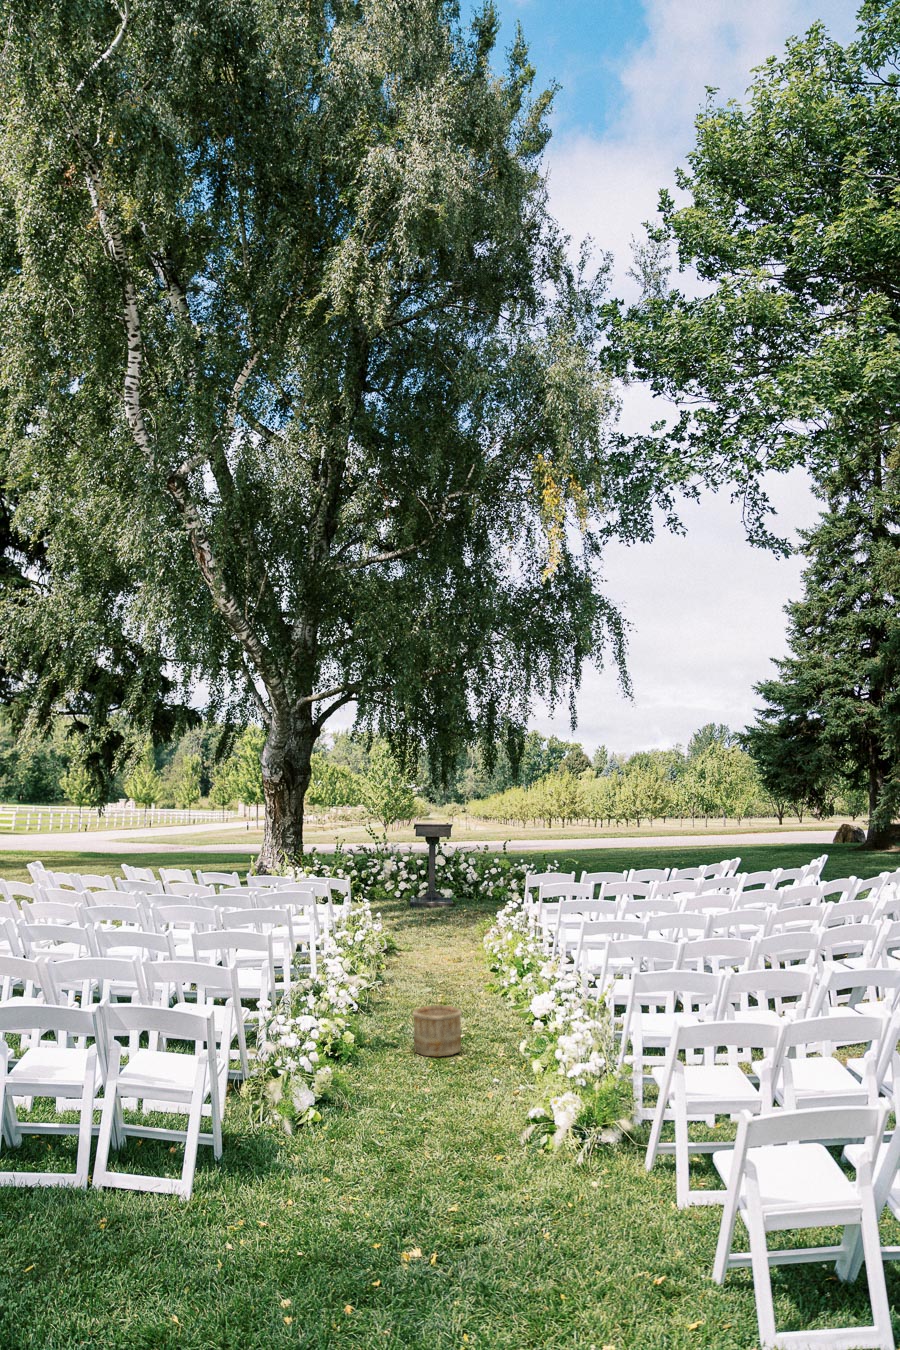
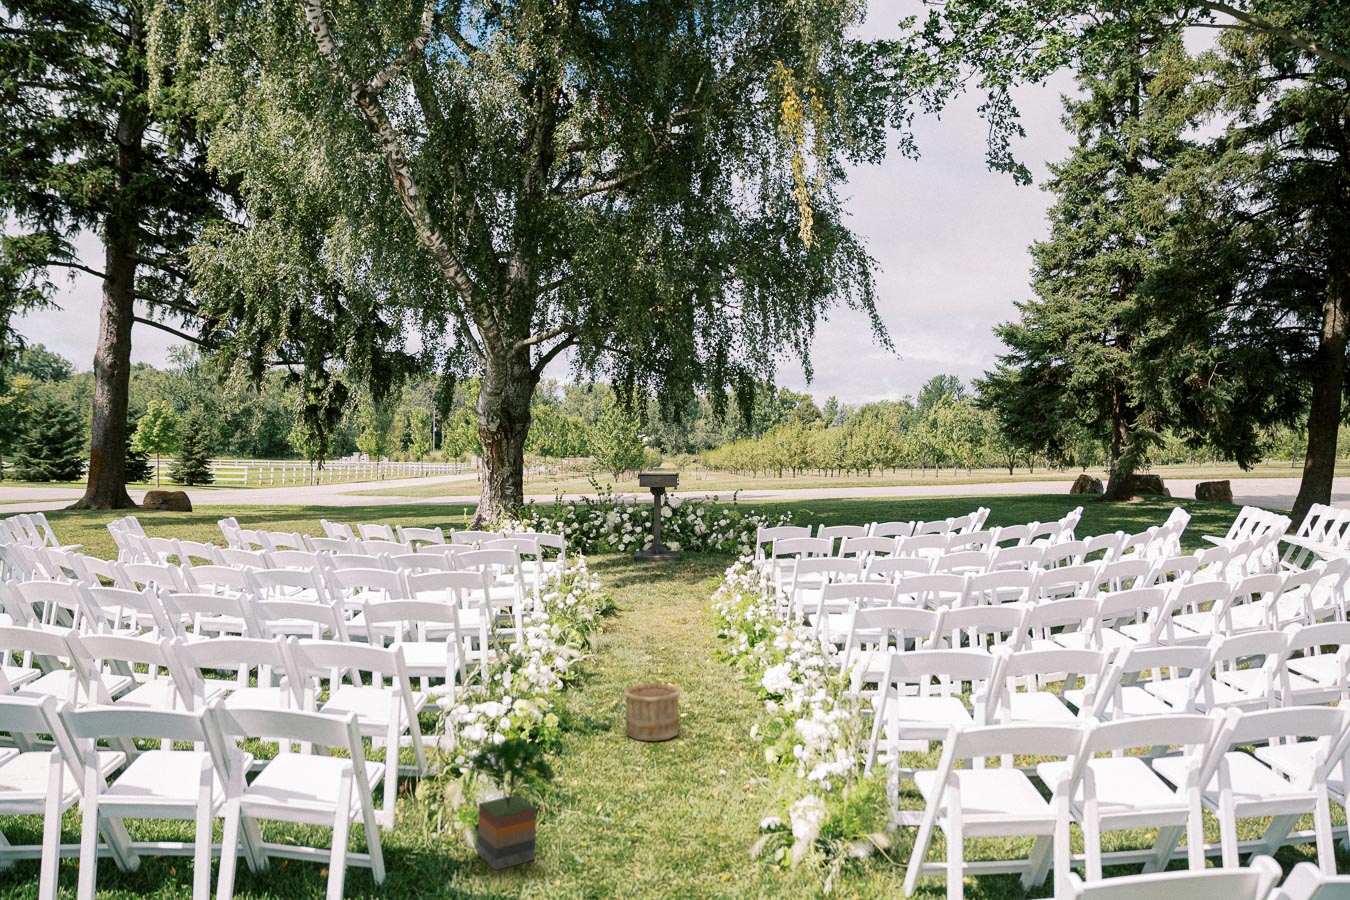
potted tree: none [289,1036,363,1151] -> present [471,738,555,870]

